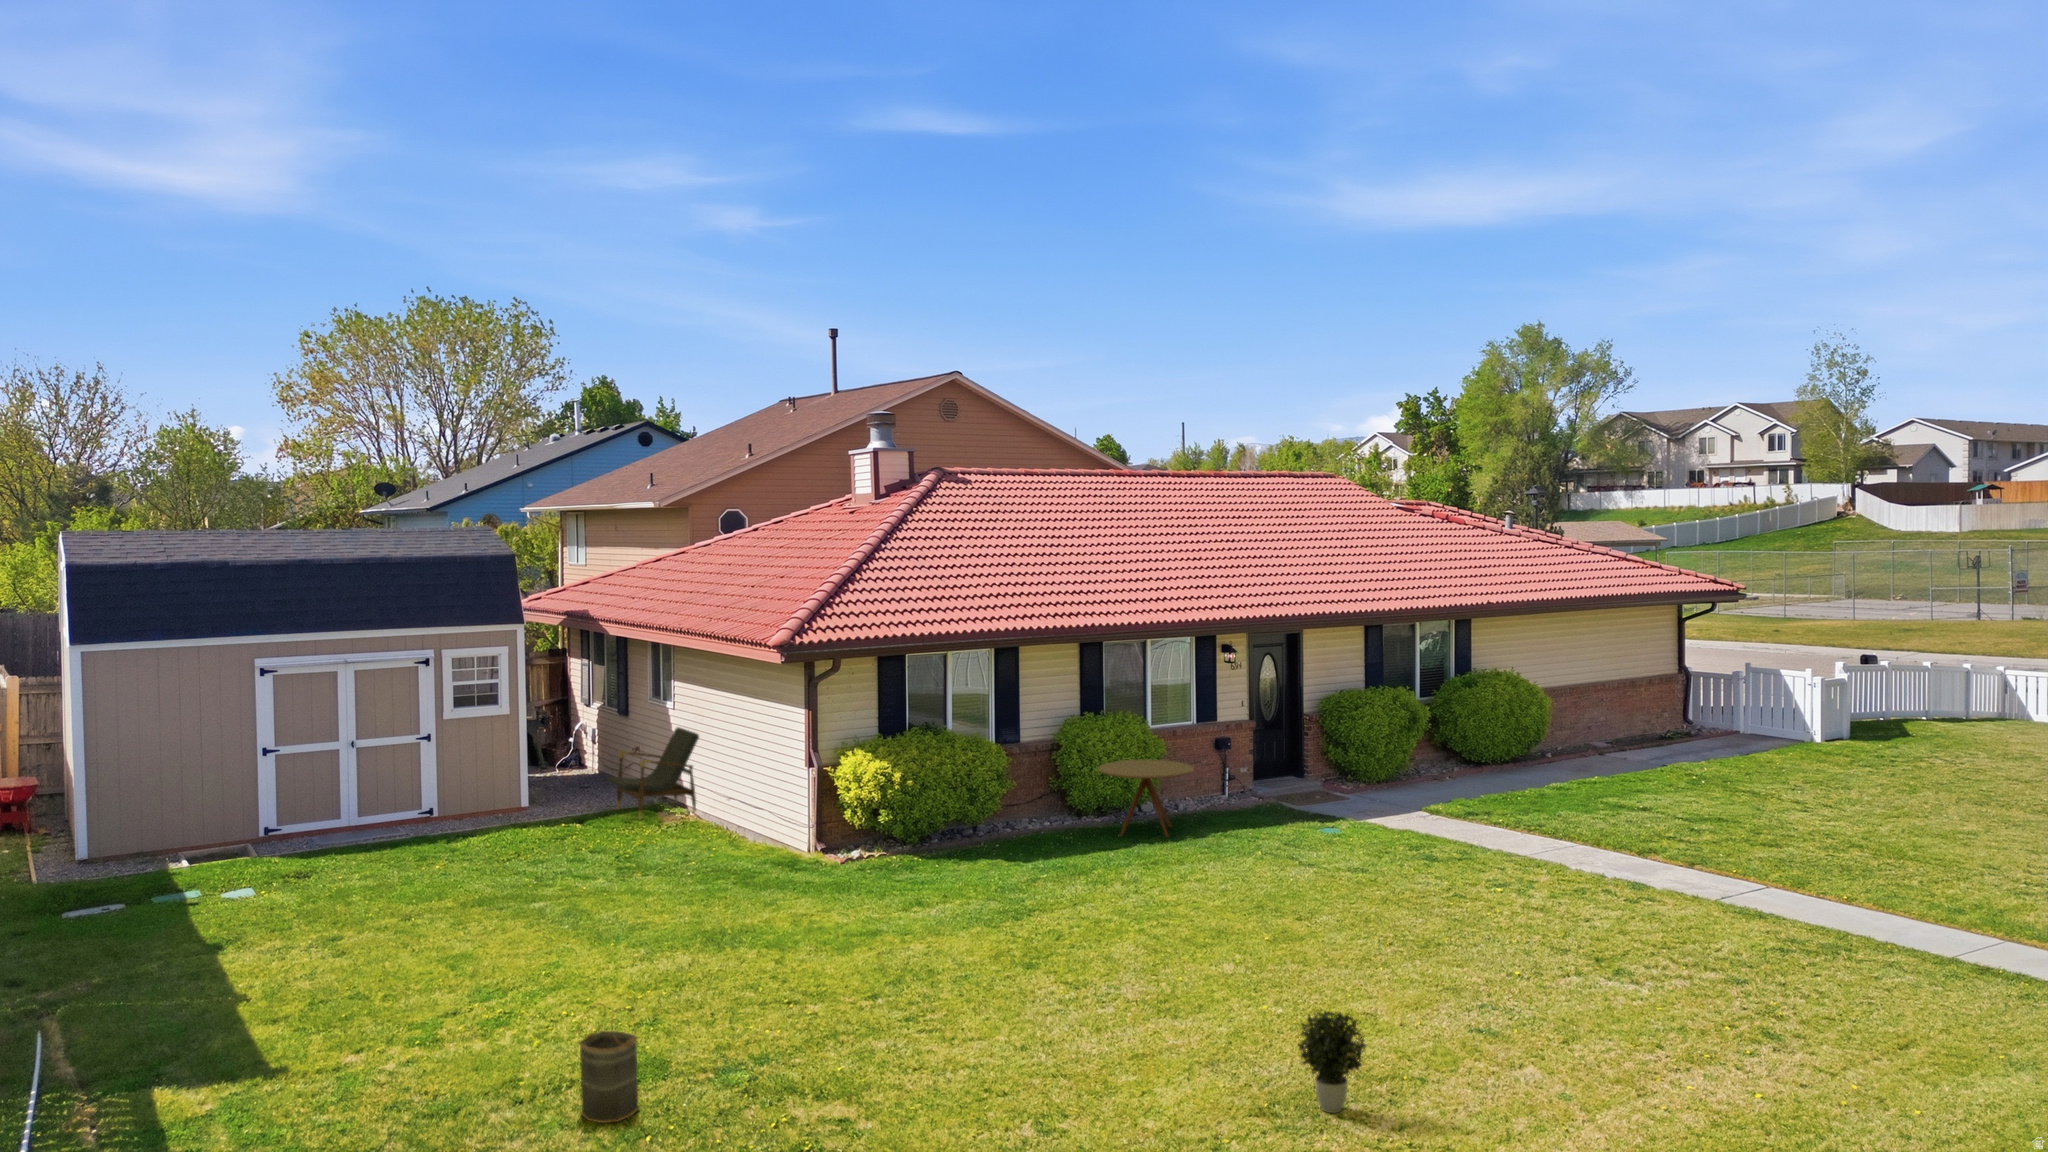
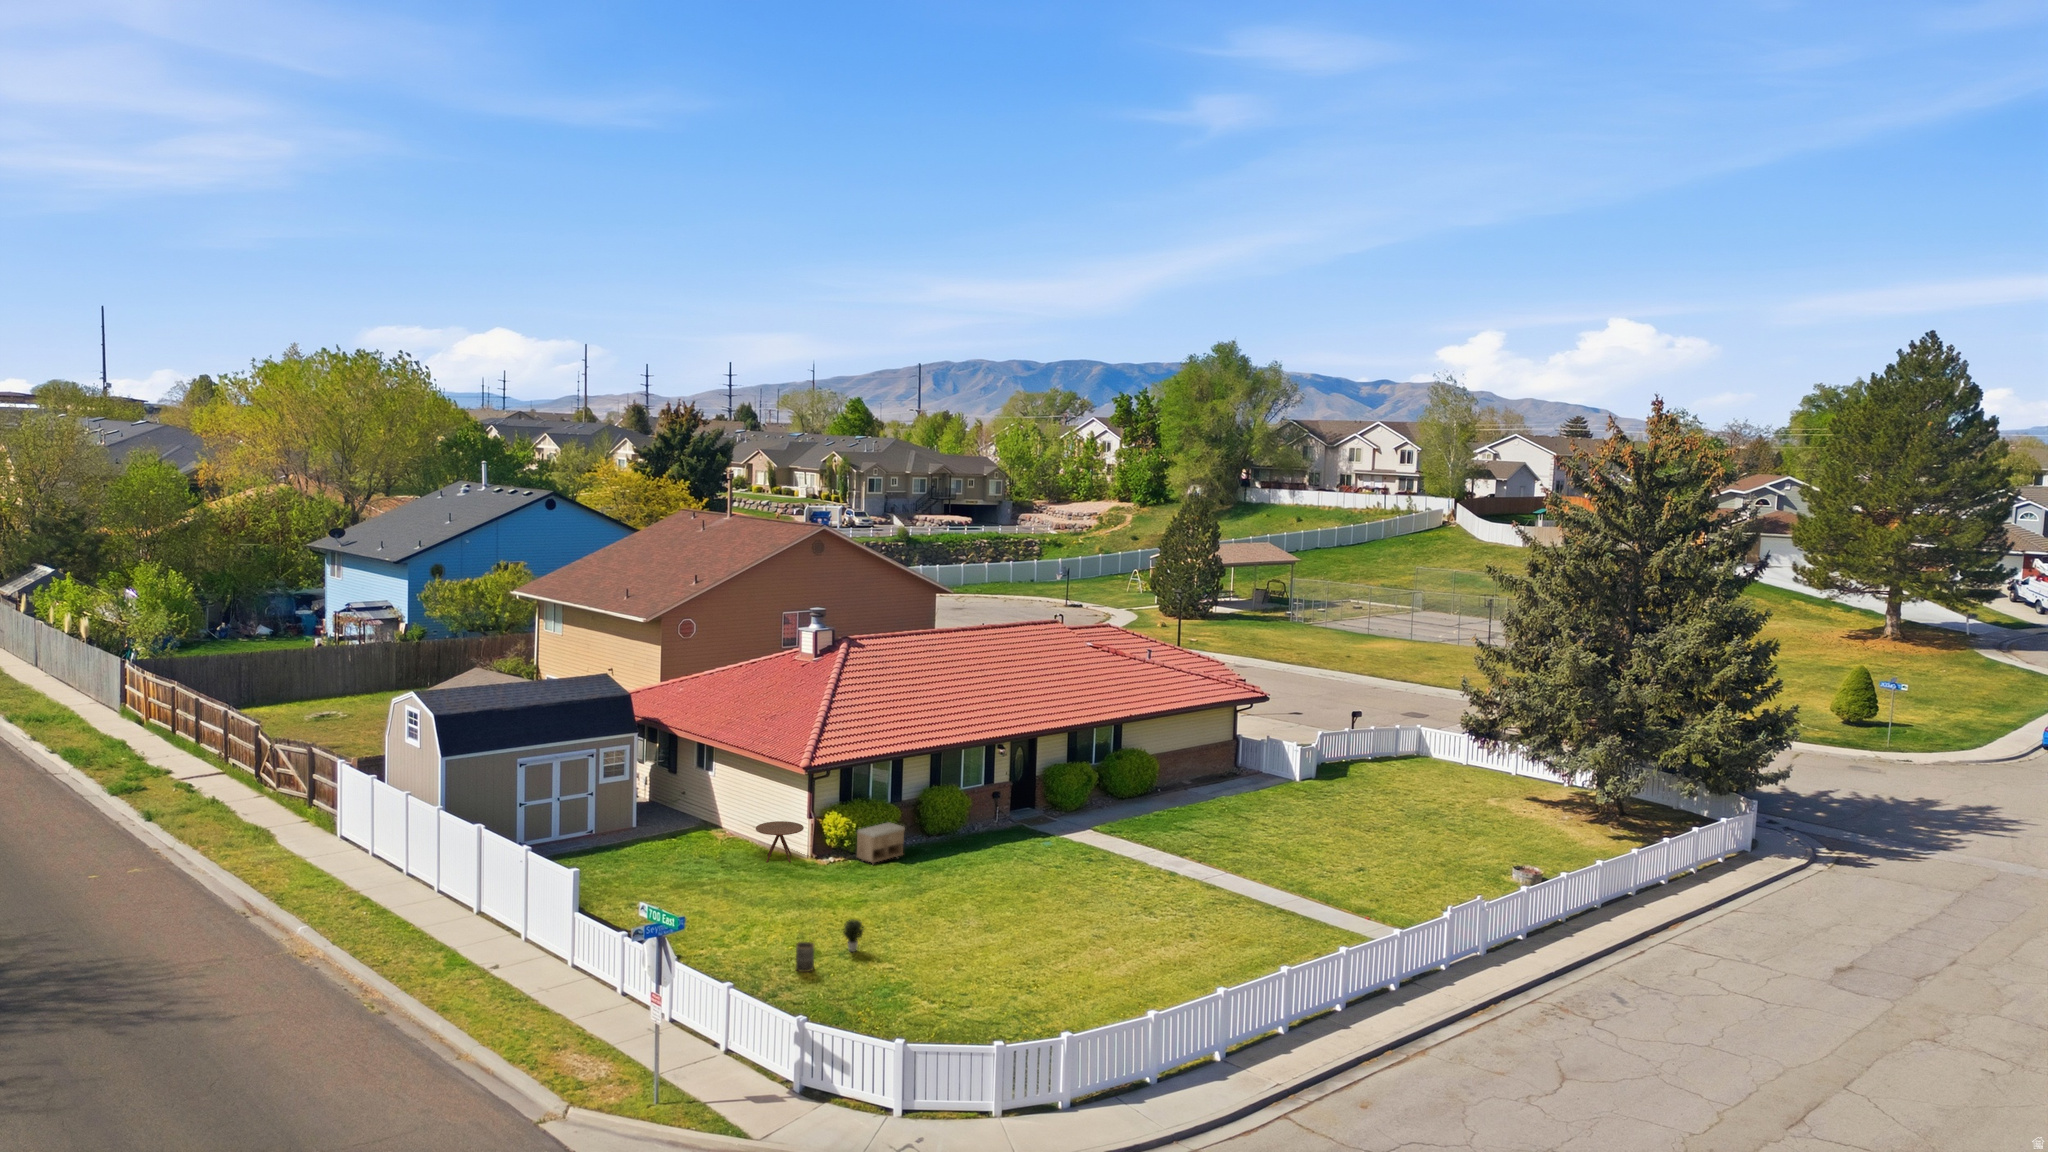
lounge chair: present [608,727,699,820] -> none [691,789,740,839]
round table: present [1098,759,1194,837] -> present [756,821,804,863]
storage bench: none [906,777,1011,865] -> present [857,823,905,864]
potted plant: present [1299,1011,1366,1113] -> present [843,919,864,952]

